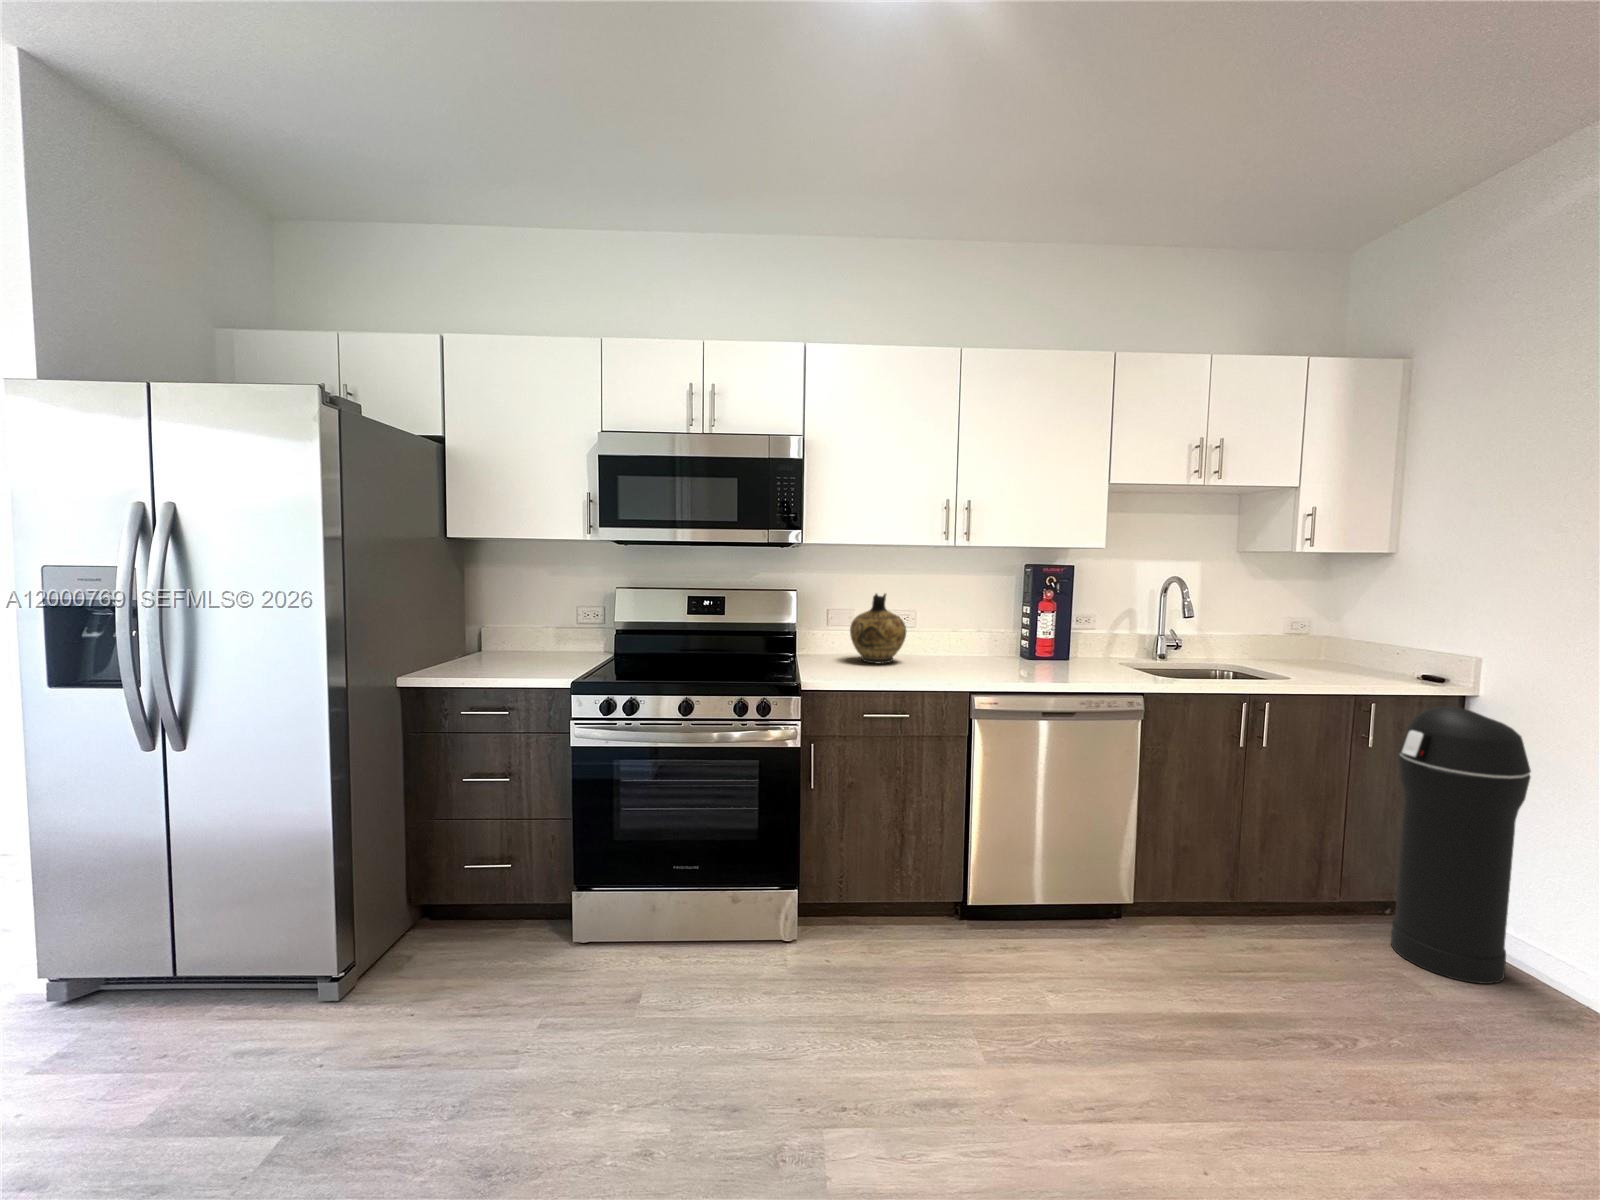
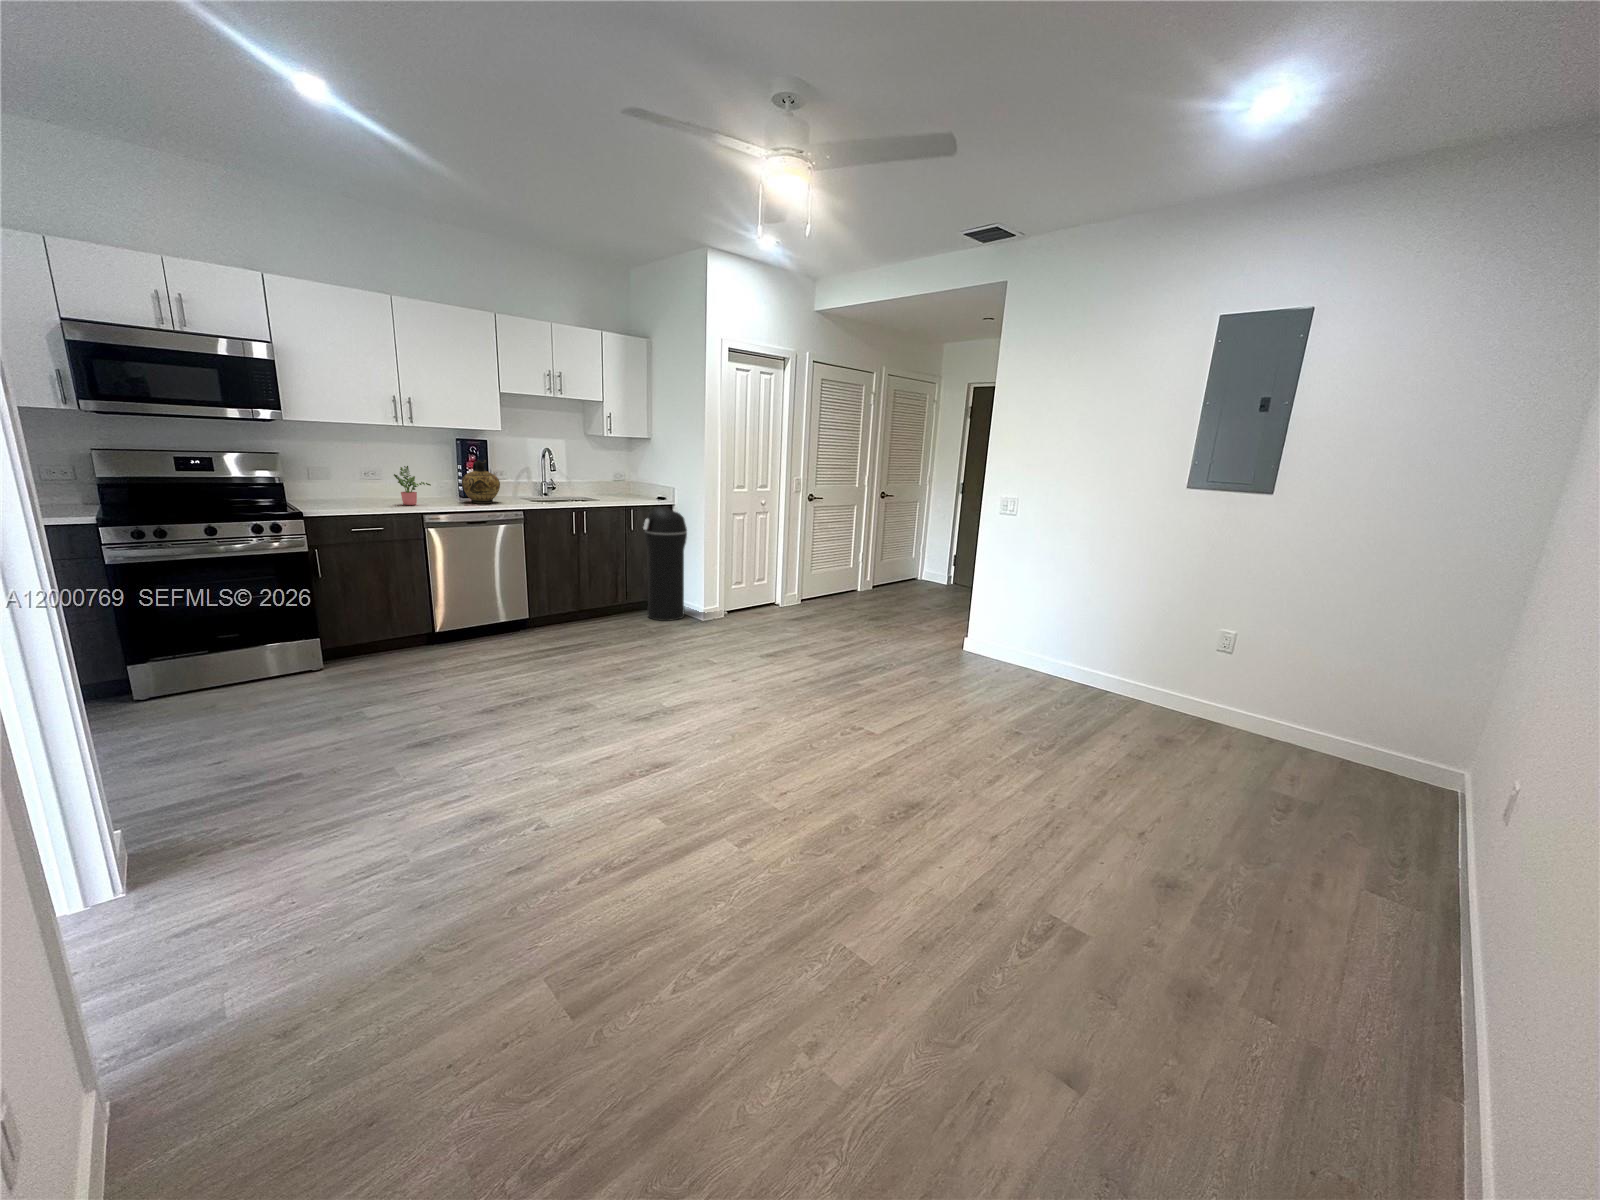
ceramic jug: present [850,594,906,663] -> present [462,460,500,503]
potted plant: none [931,609,984,674] -> present [394,466,431,505]

